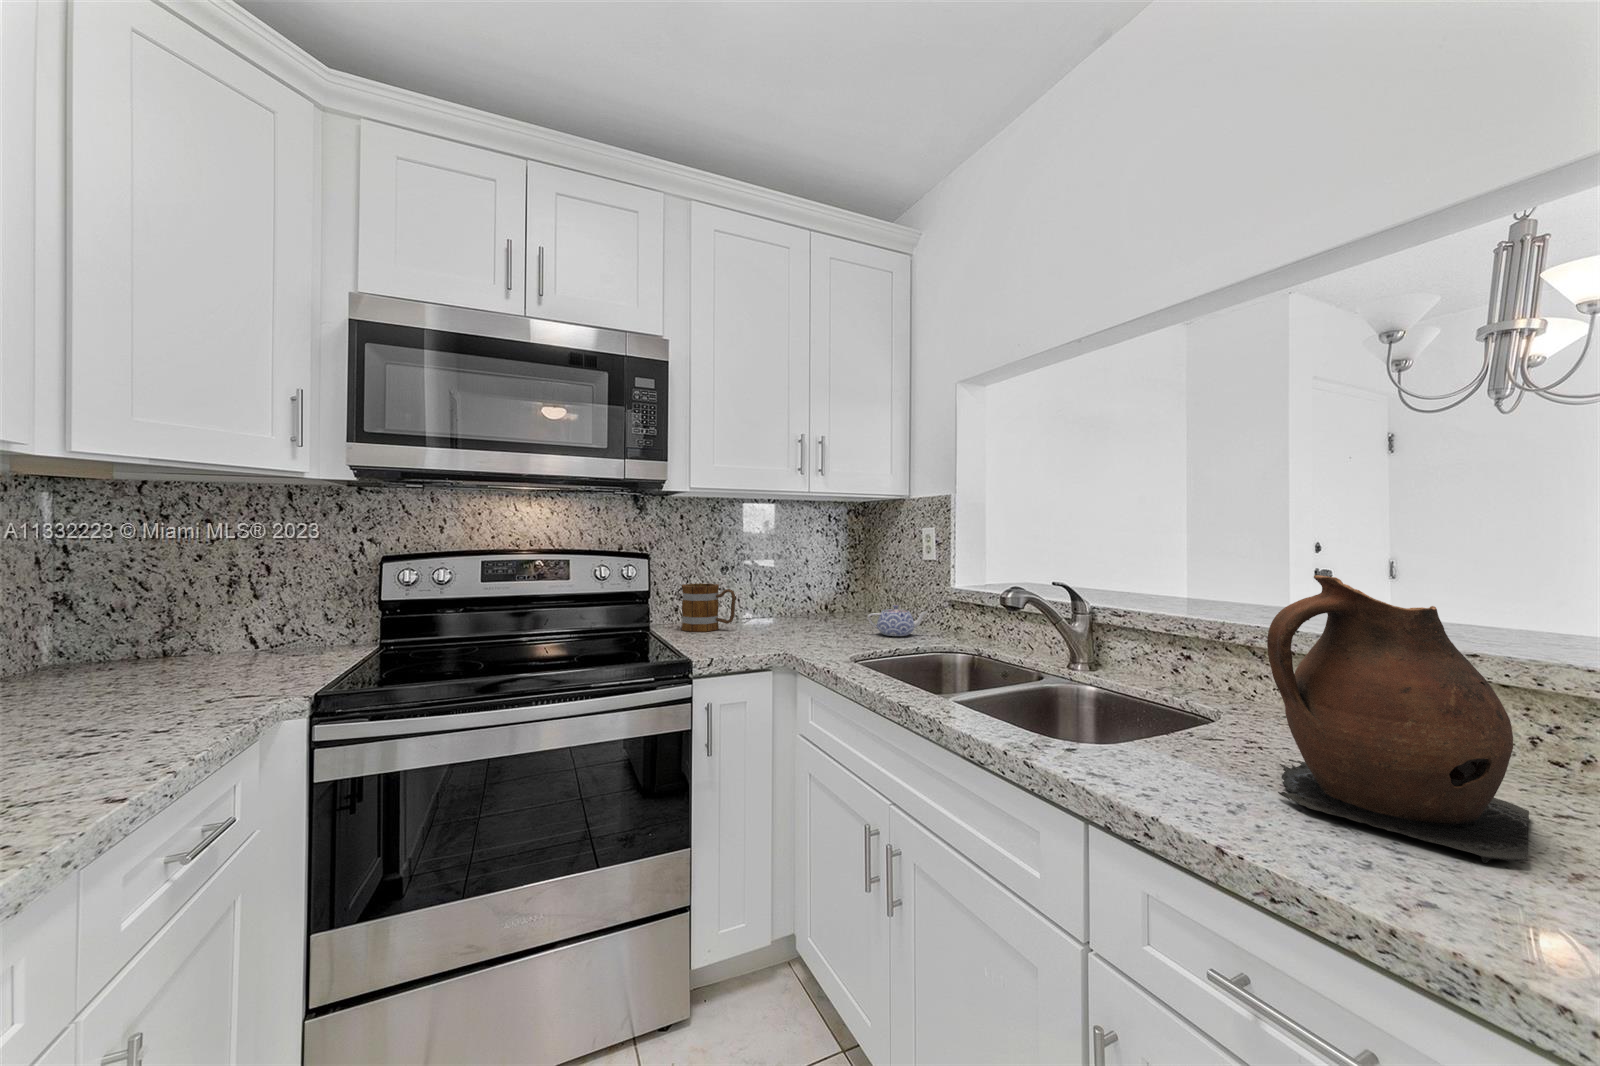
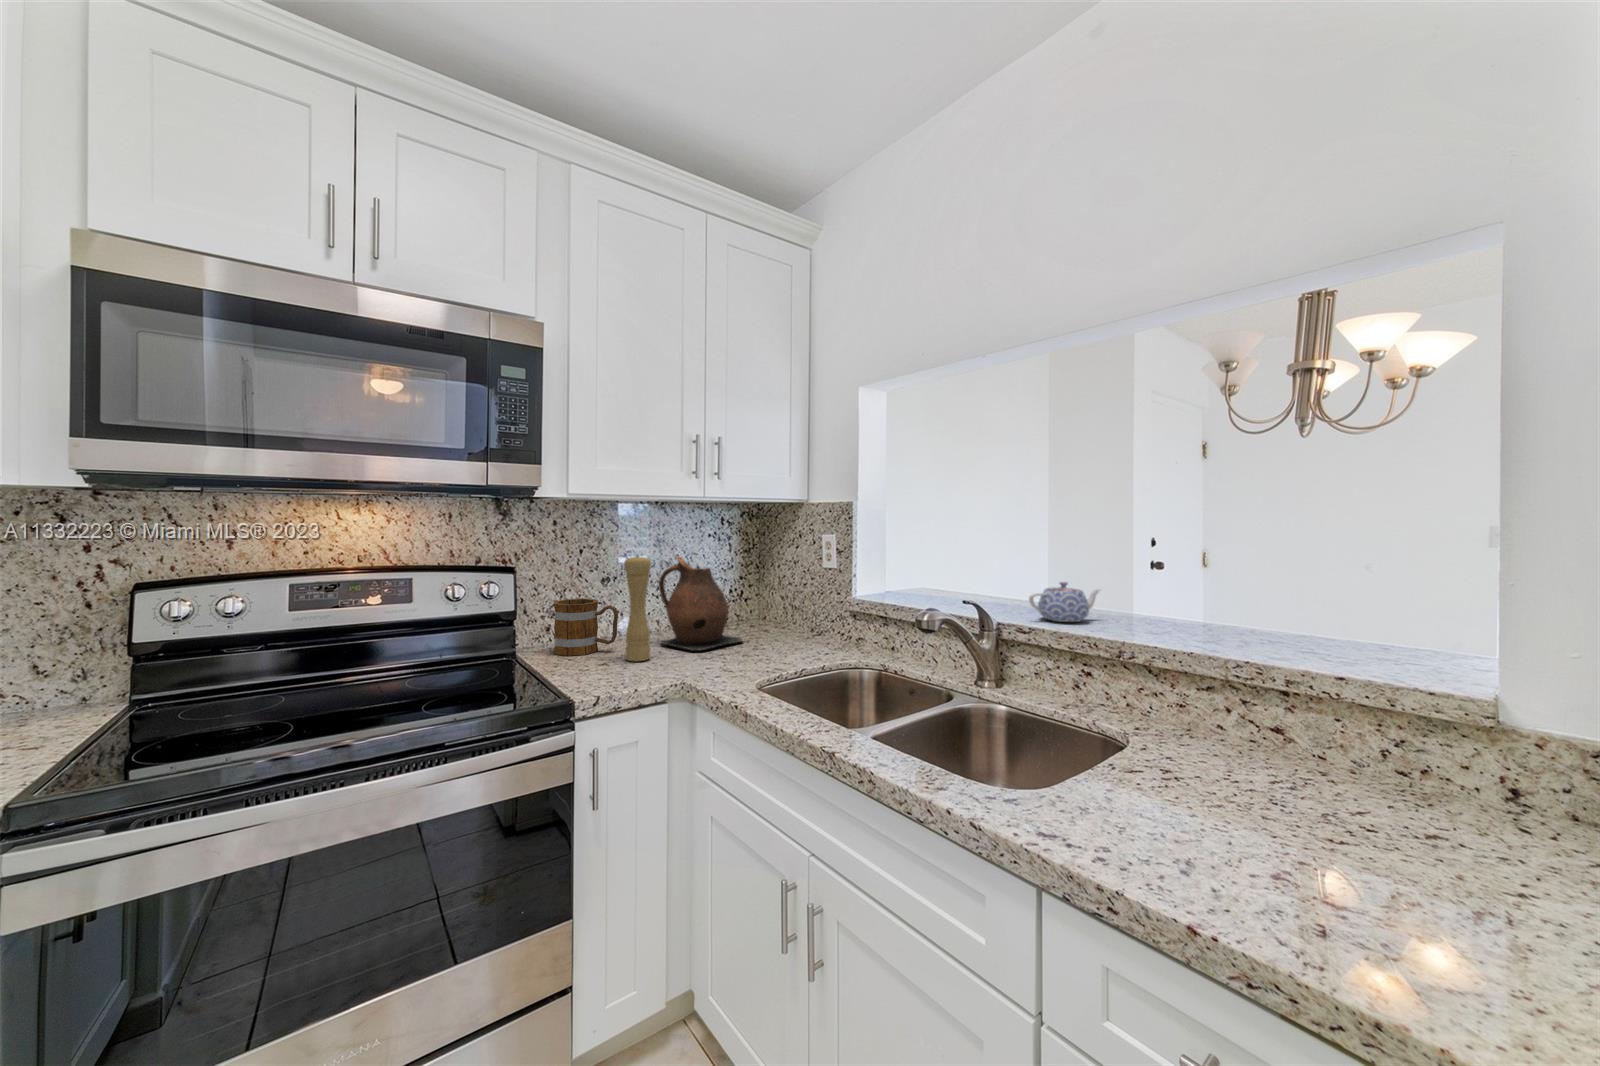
pepper mill: none [739,543,763,637] -> present [624,555,651,661]
ceramic pitcher: present [1267,575,1529,863] -> present [659,557,742,651]
teapot: present [867,605,927,636] -> present [1029,582,1101,622]

